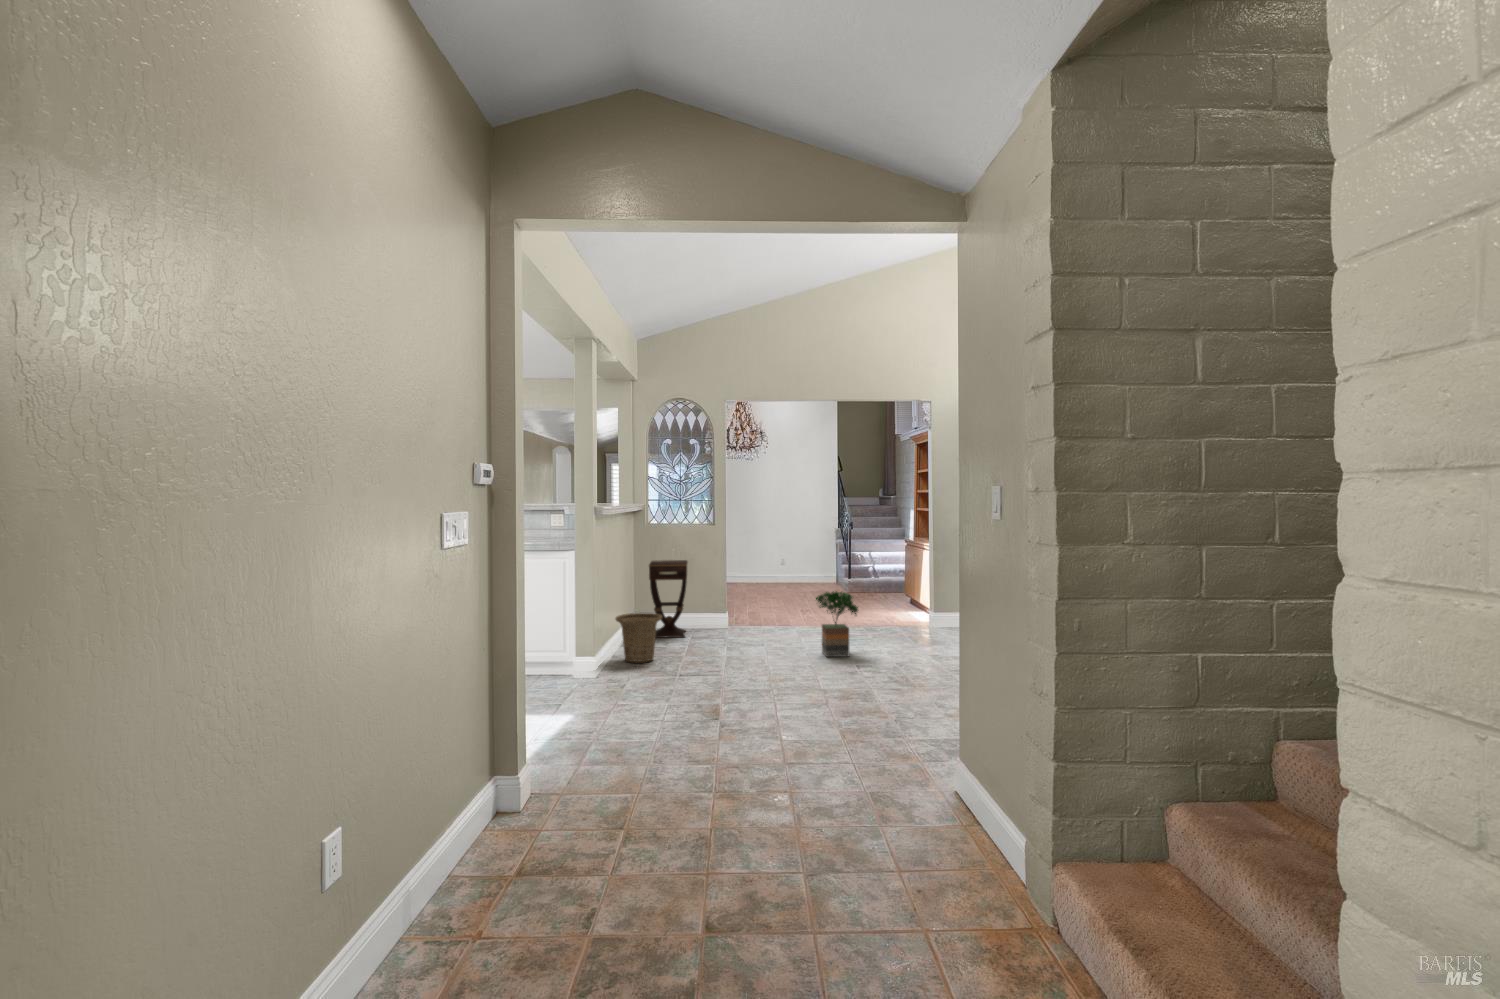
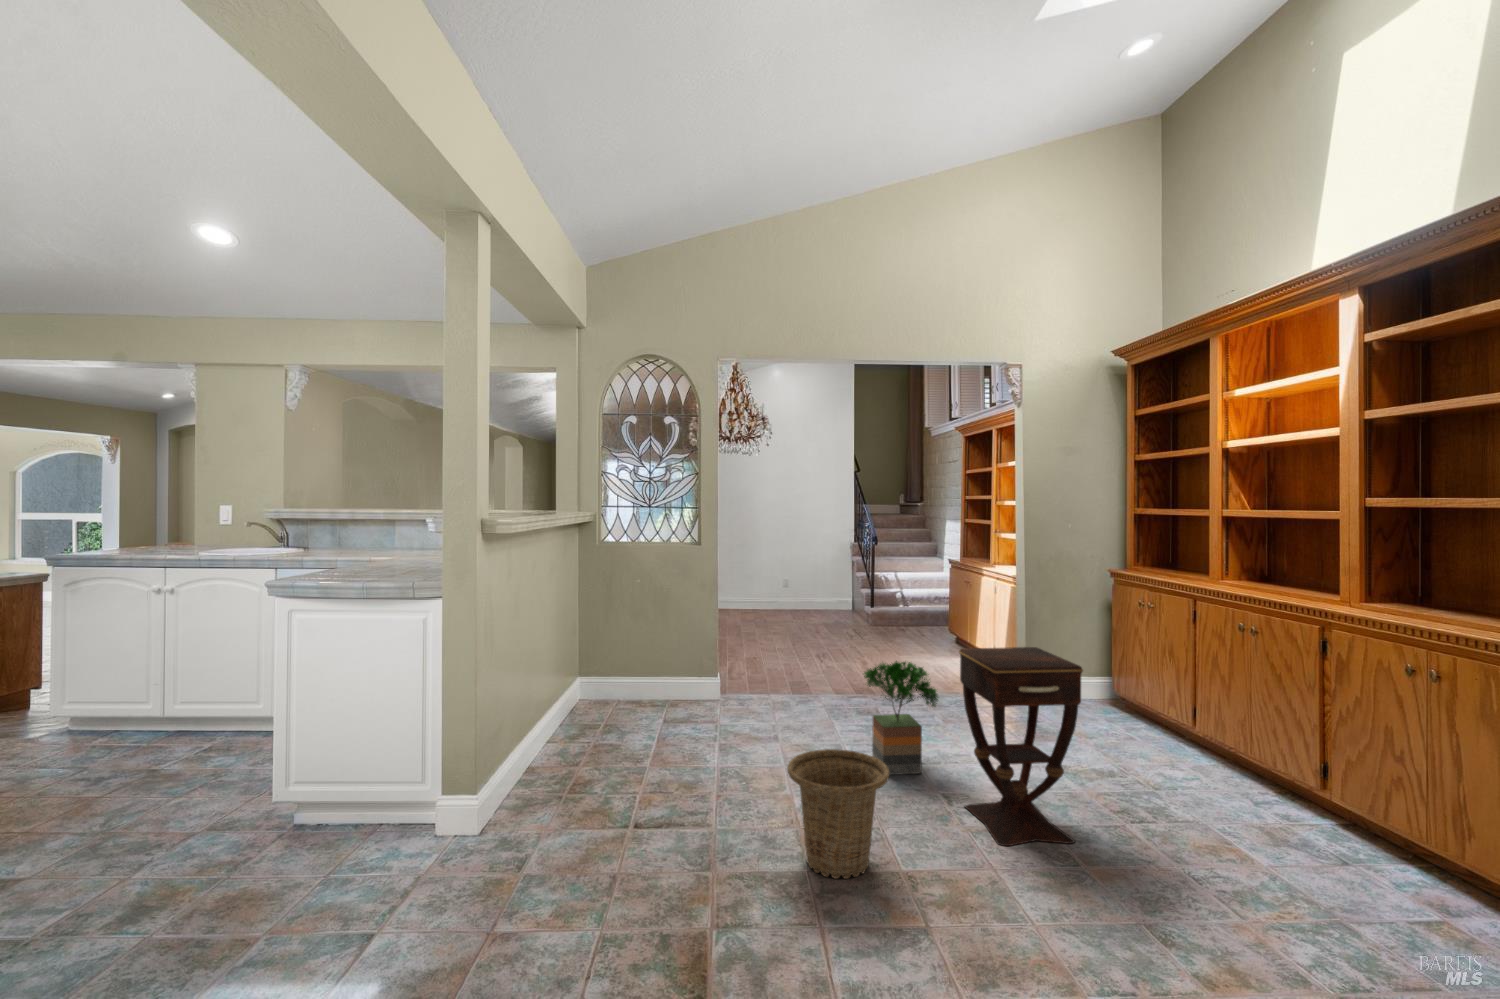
side table: present [649,560,688,638] -> present [959,647,1083,846]
basket: present [616,613,662,663] -> present [787,749,889,879]

